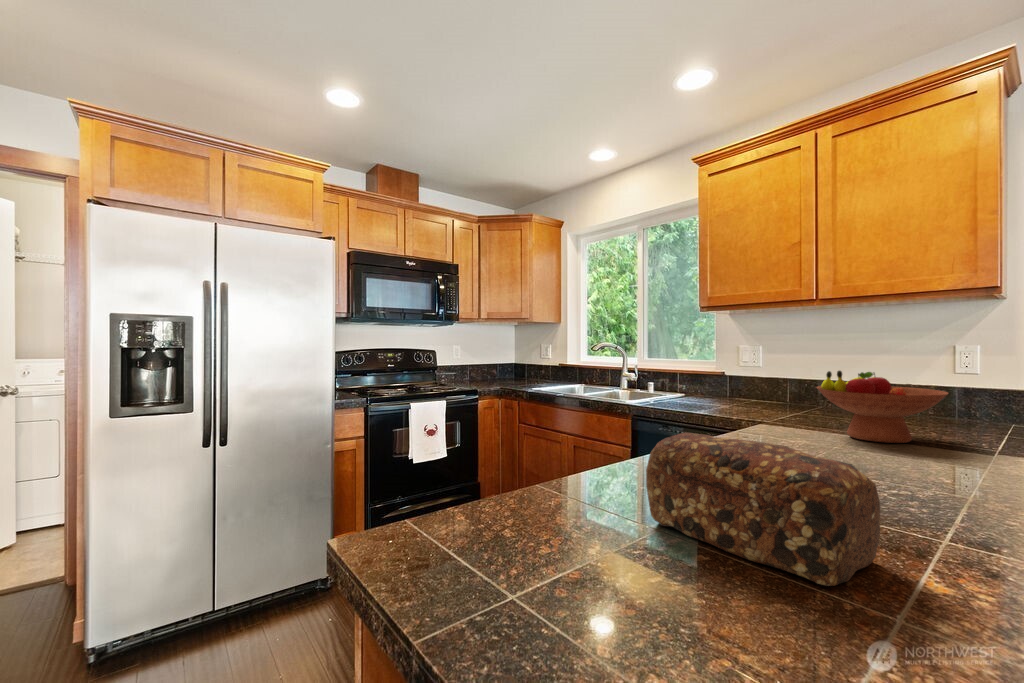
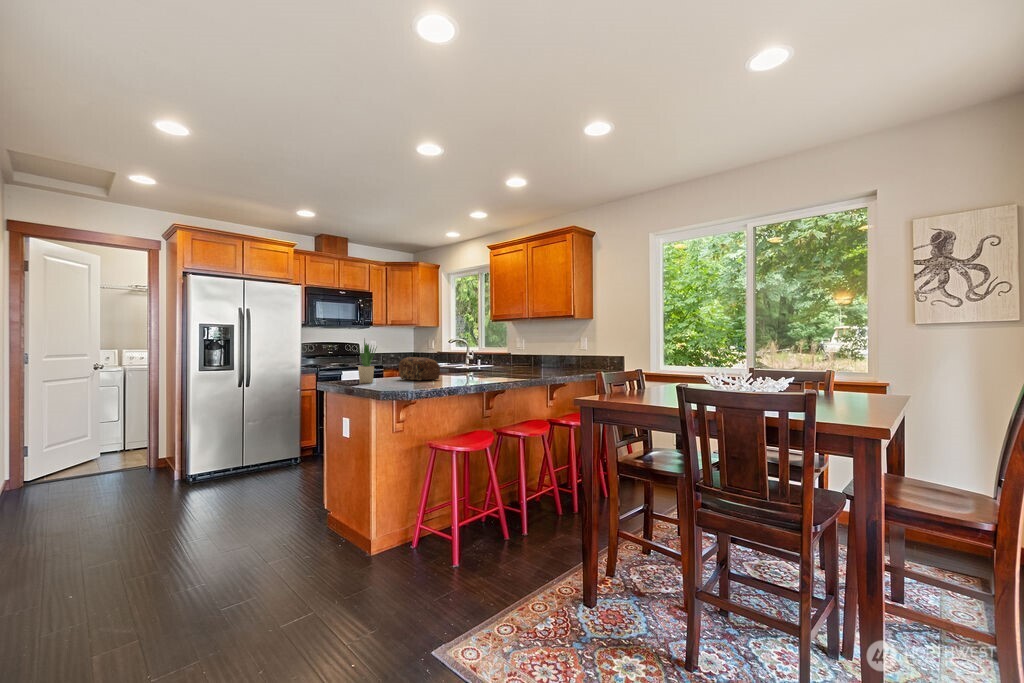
potted plant: none [519,361,624,636] -> present [358,339,377,383]
fruit bowl: present [817,371,948,443] -> none [501,346,539,372]

